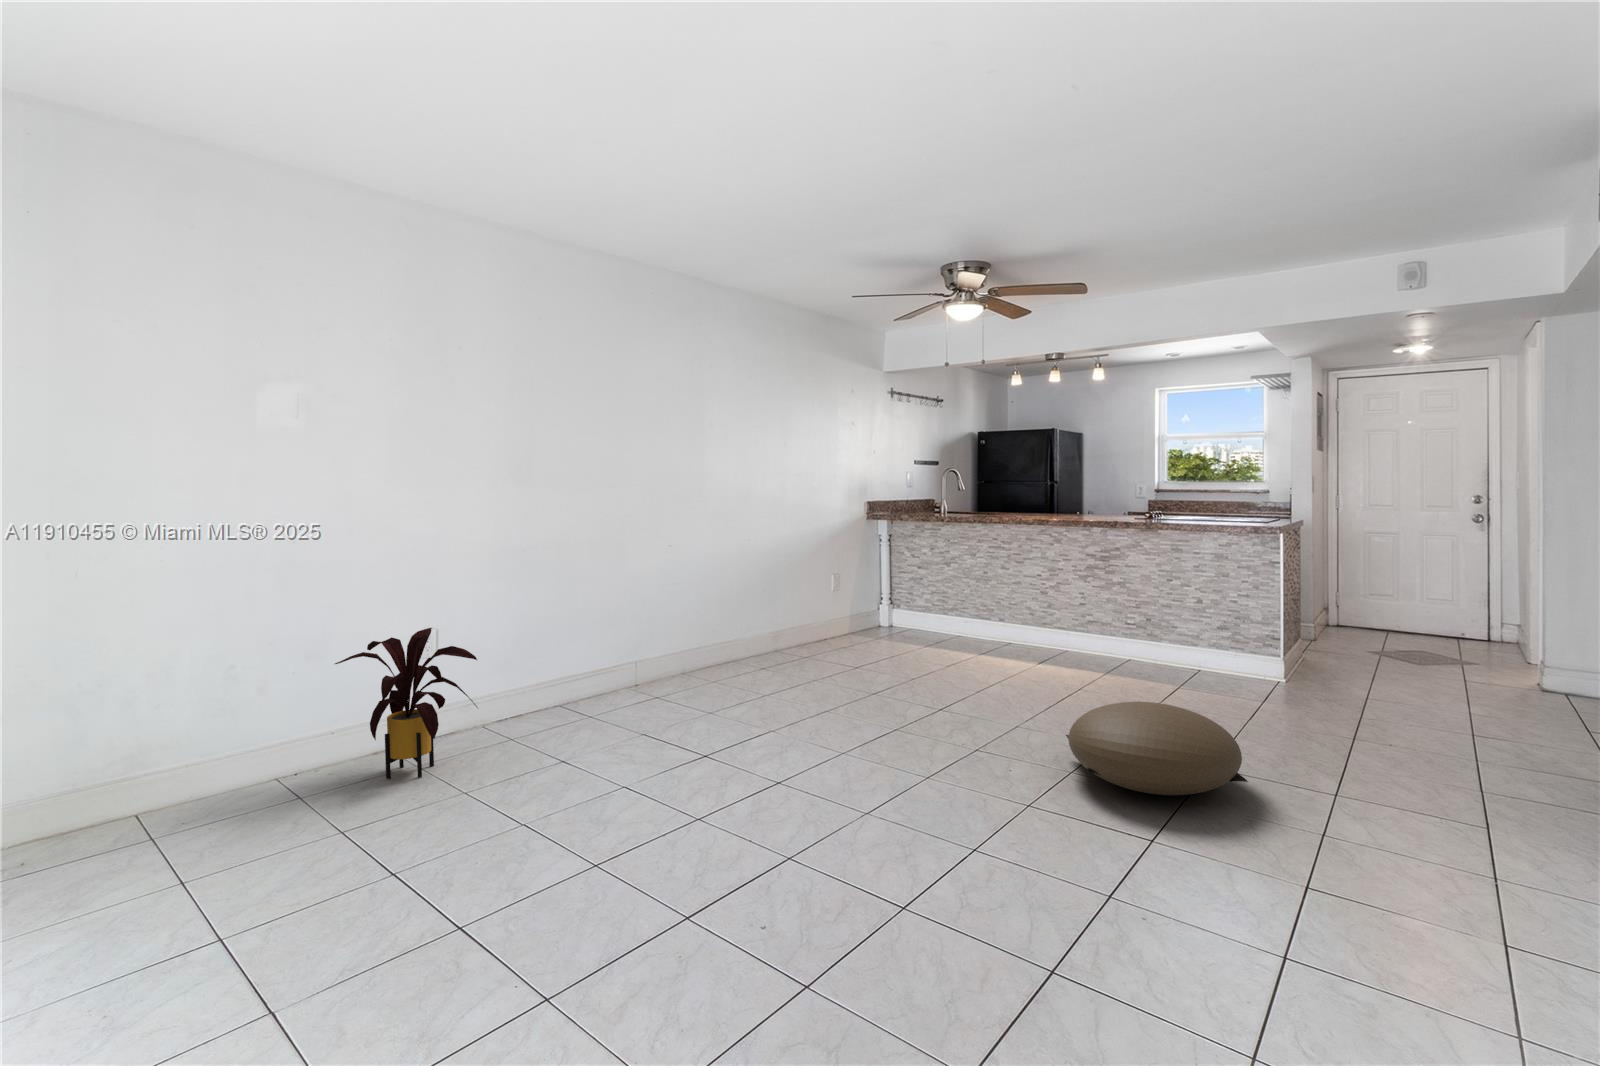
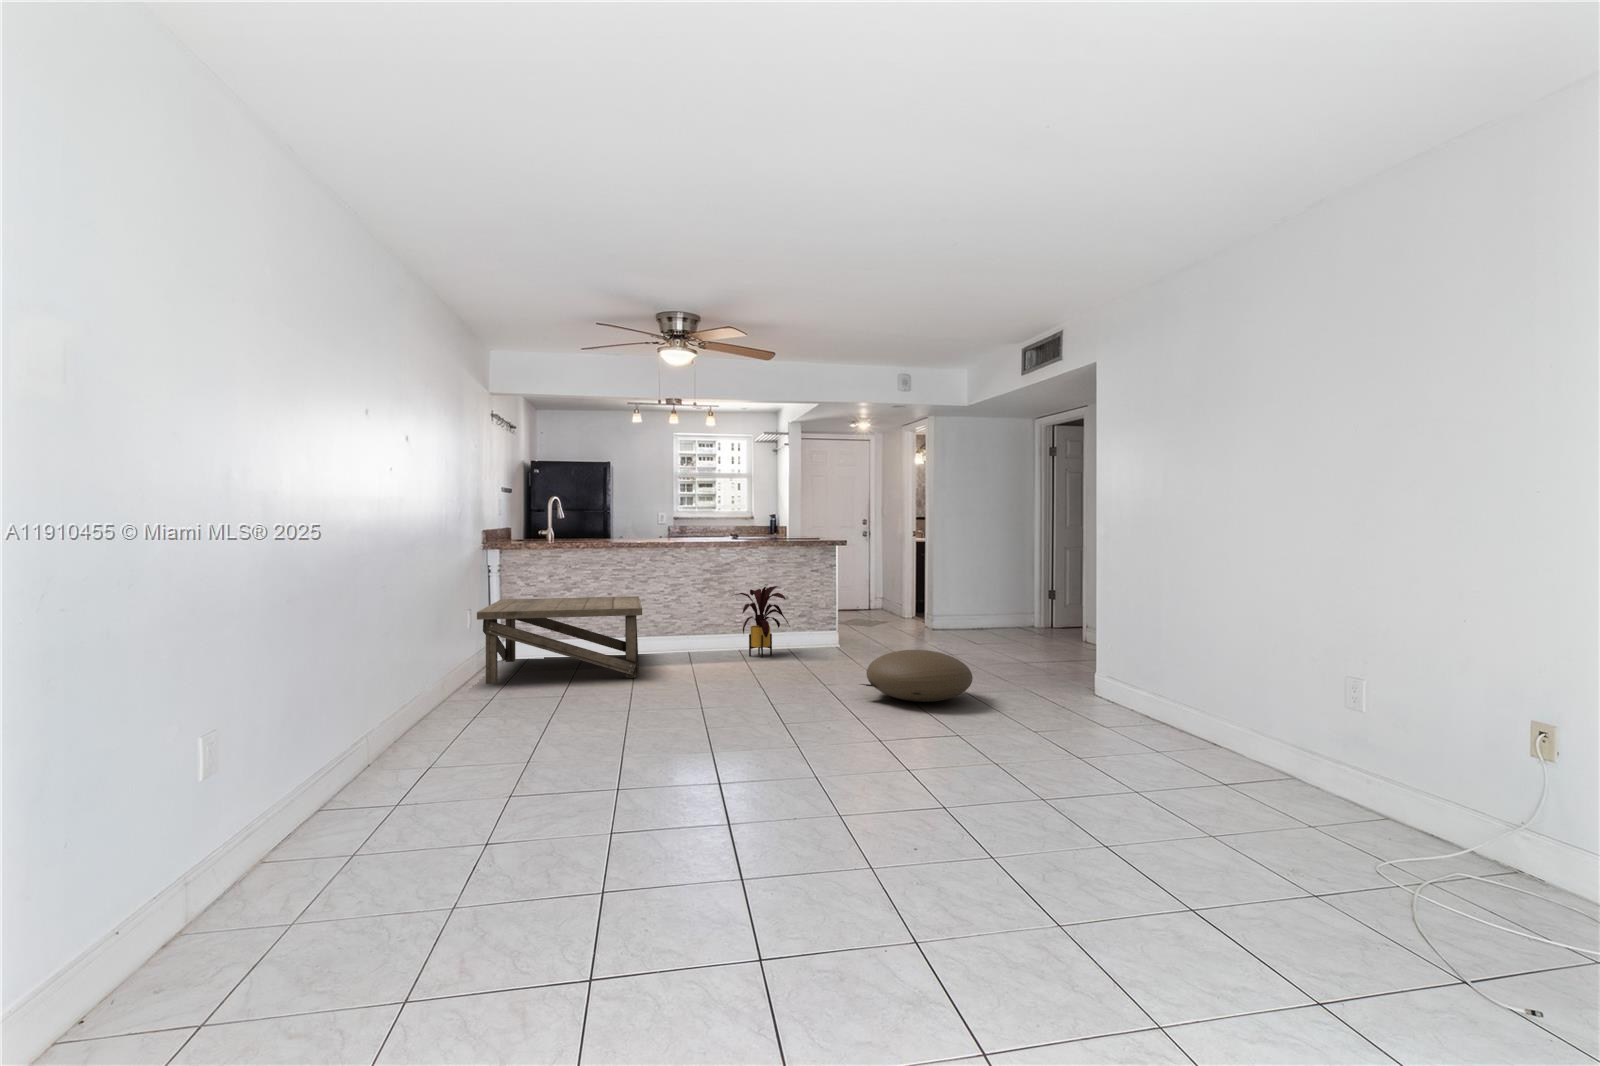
coffee table: none [806,569,1010,667] -> present [477,596,642,684]
house plant: present [335,628,477,779] -> present [735,586,789,658]

